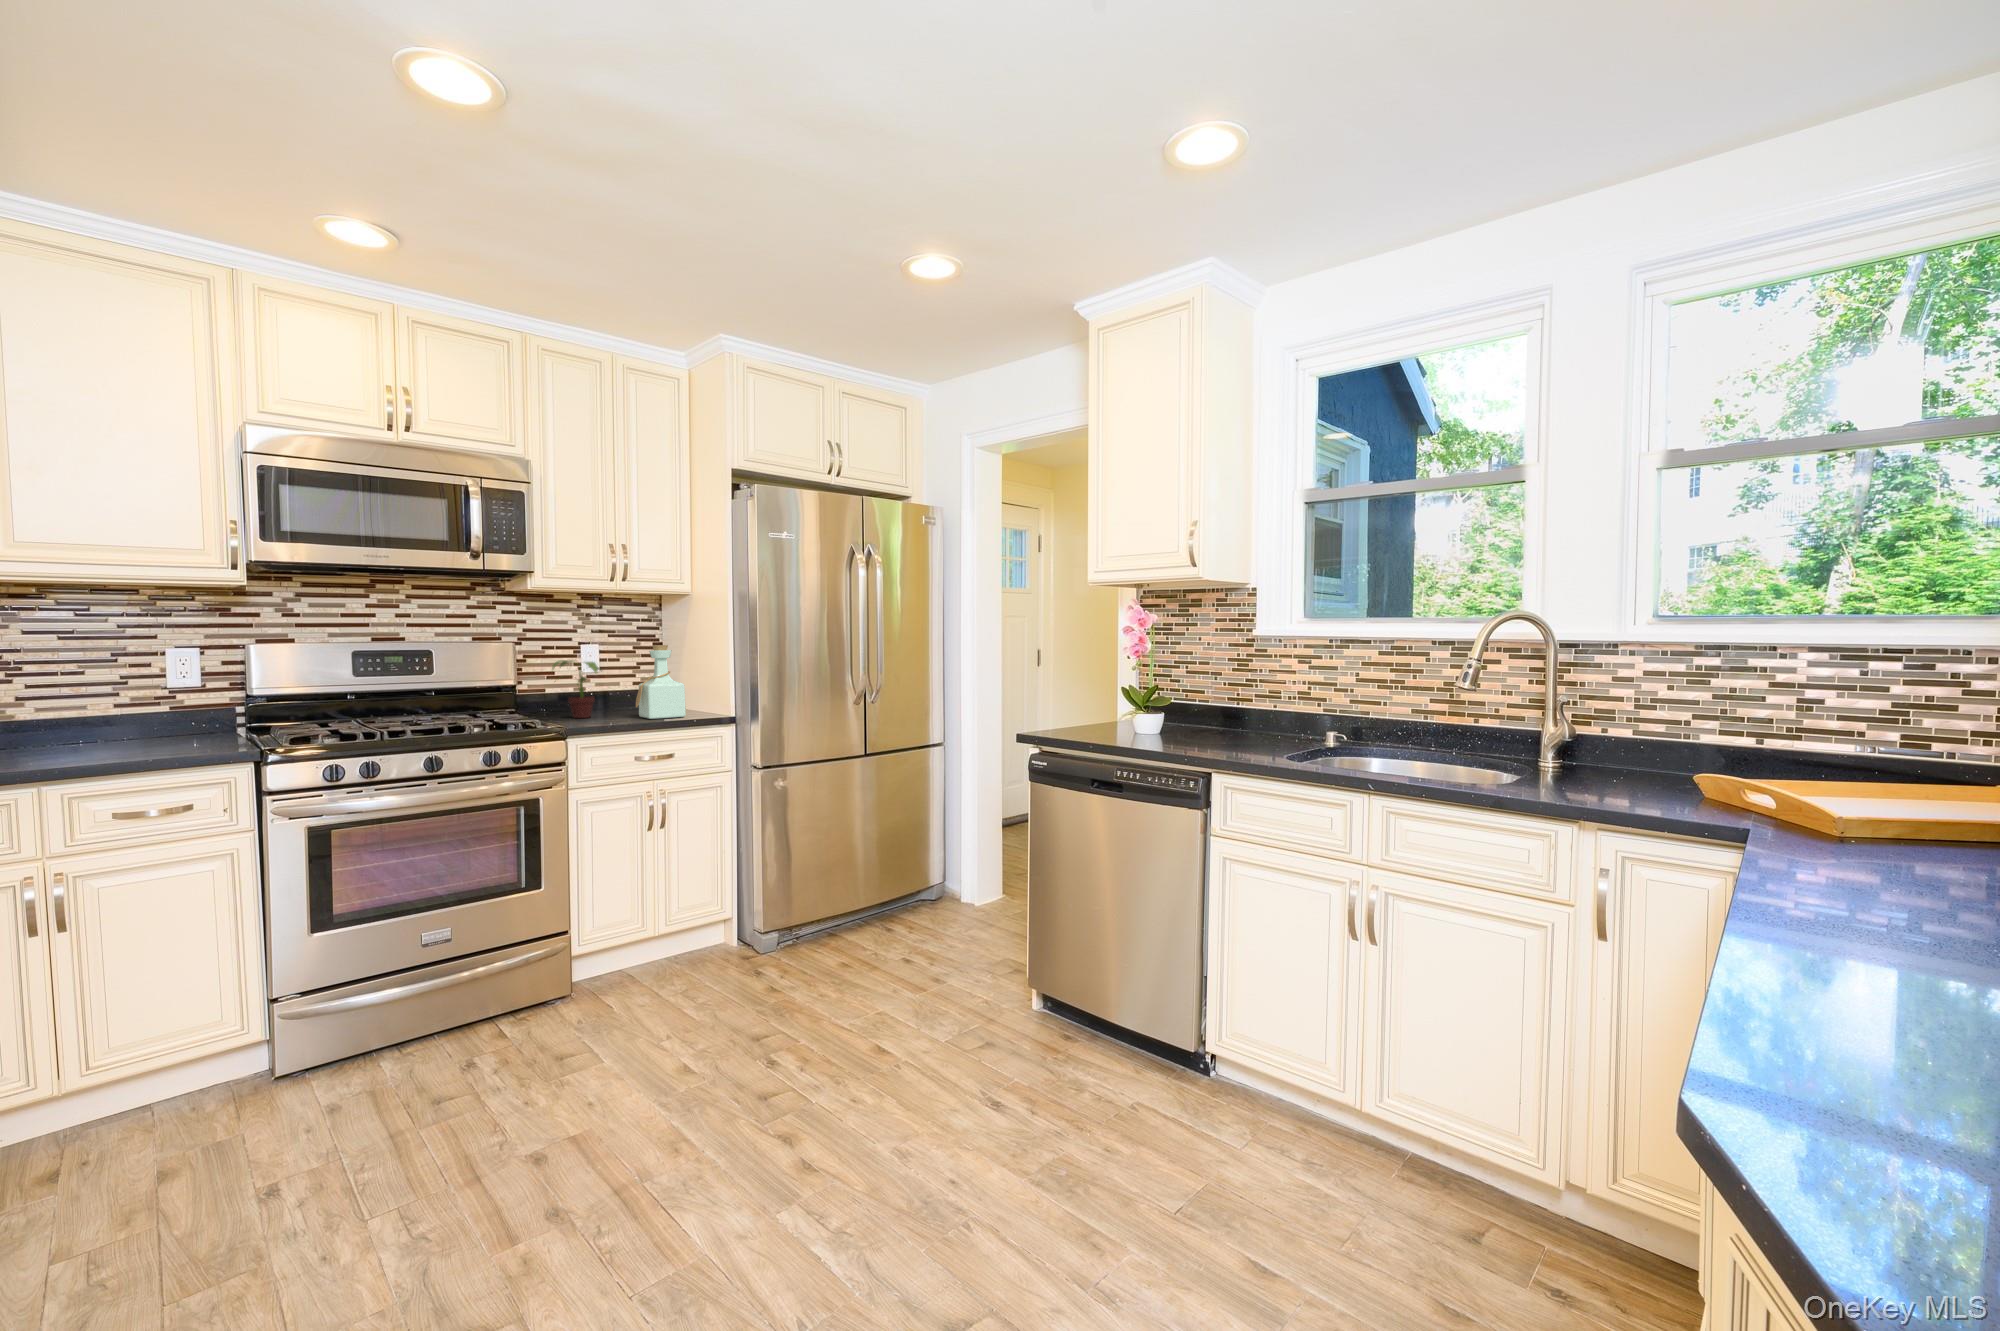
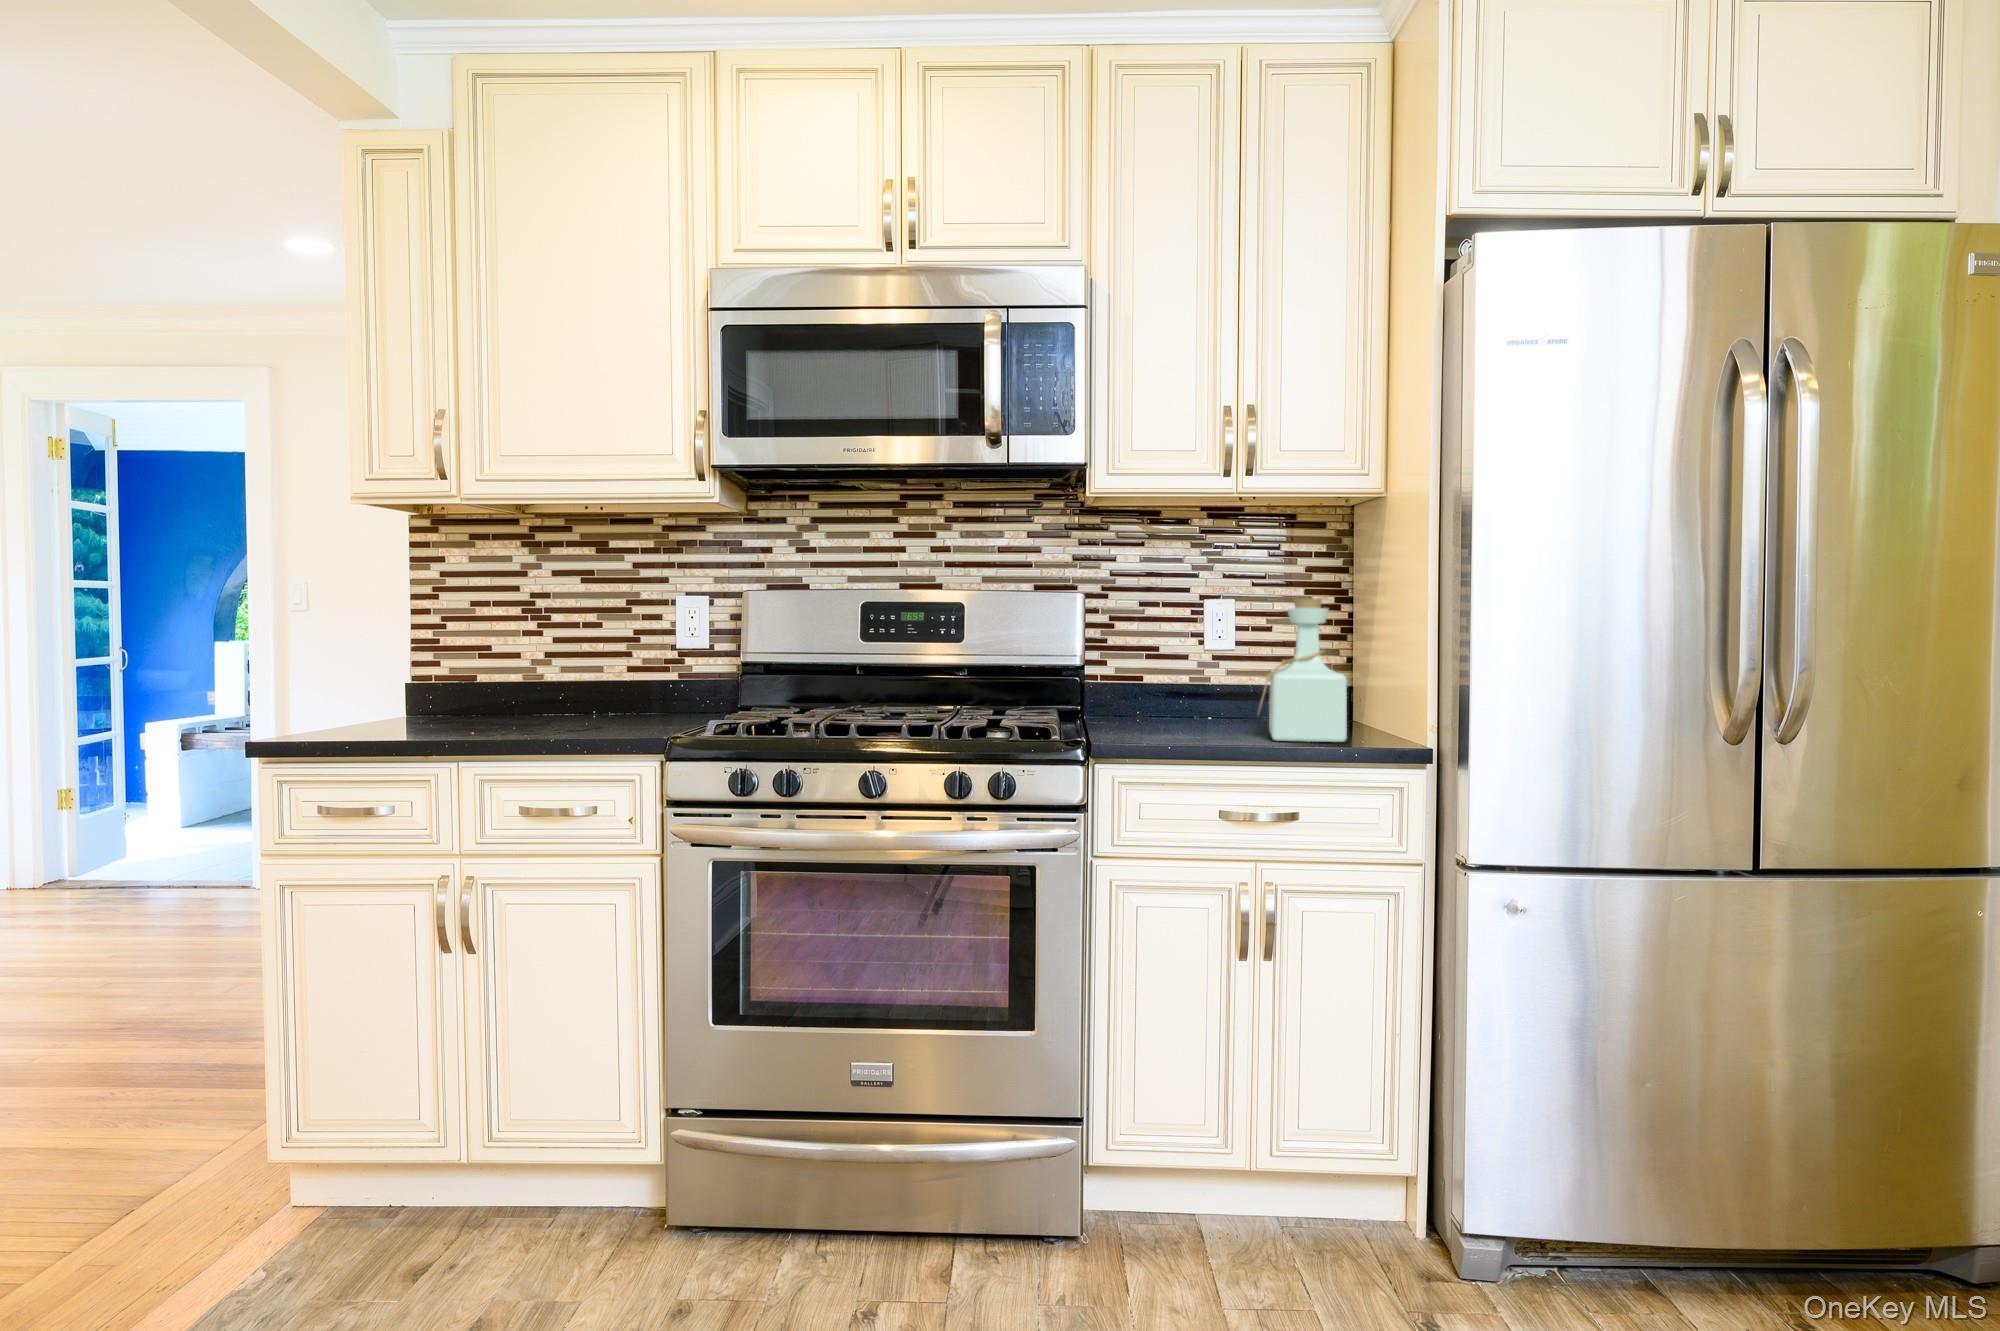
potted plant: present [552,660,601,718] -> none [1131,623,1227,727]

